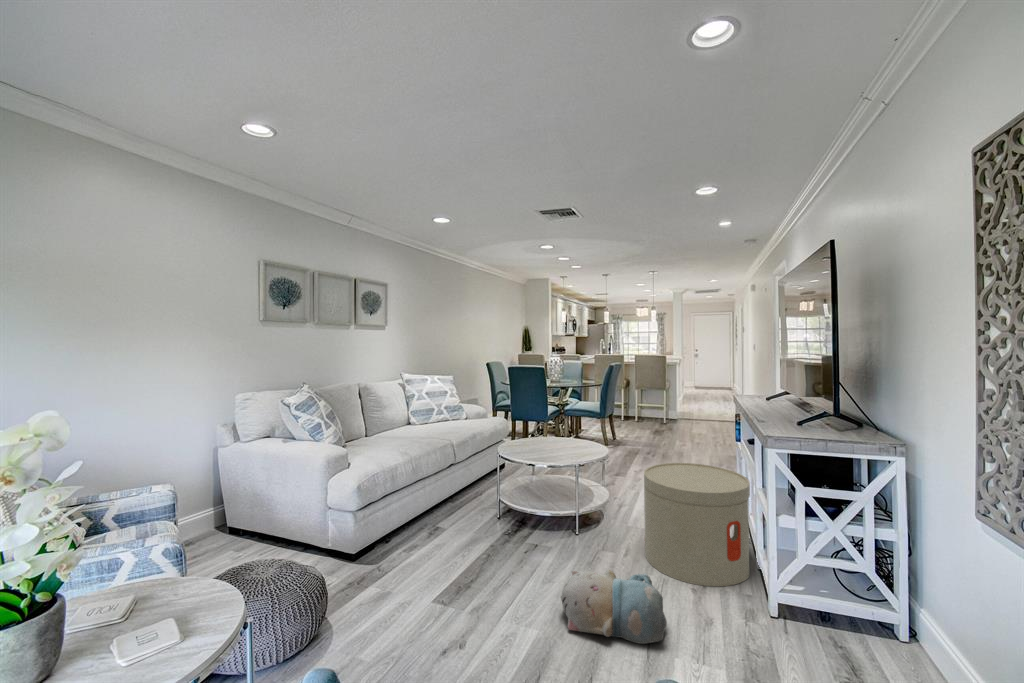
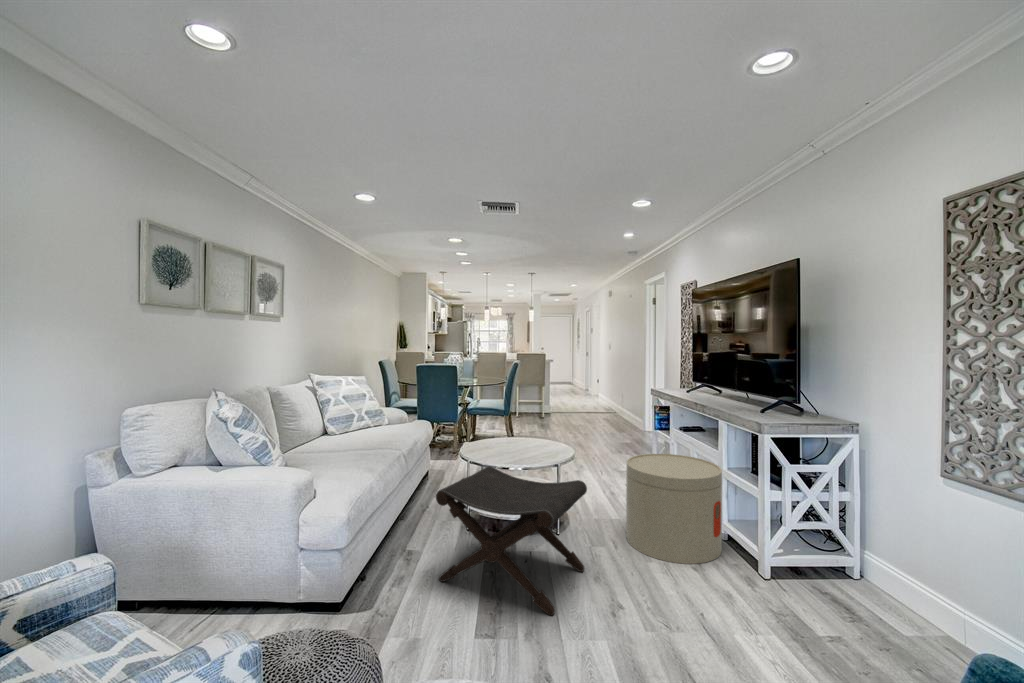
footstool: none [441,460,579,600] -> present [436,466,587,615]
plush toy: present [561,569,667,644] -> none [607,561,715,632]

